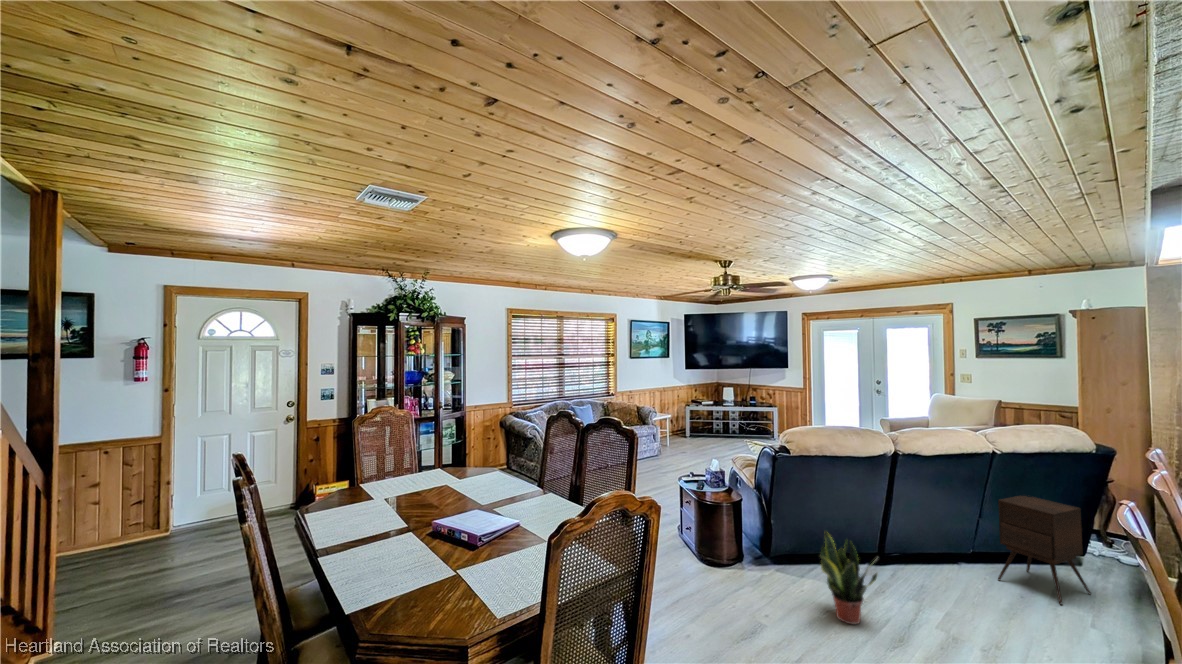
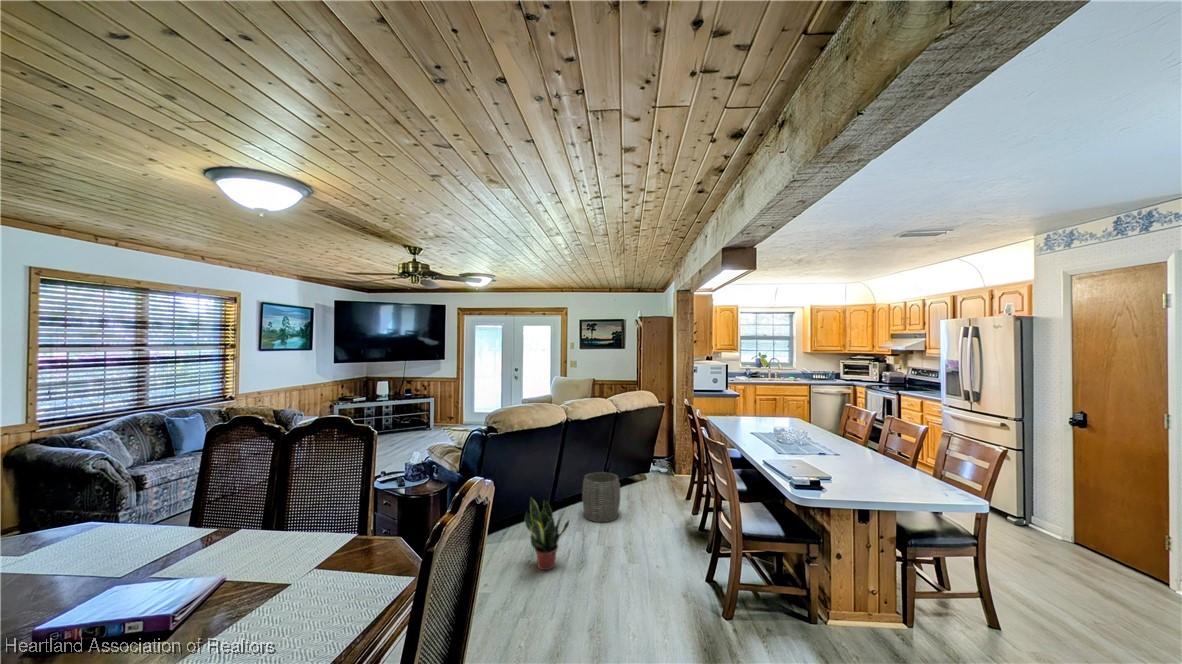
side table: present [998,496,1091,604] -> none [617,441,659,508]
woven basket: none [927,526,995,600] -> present [582,472,620,522]

